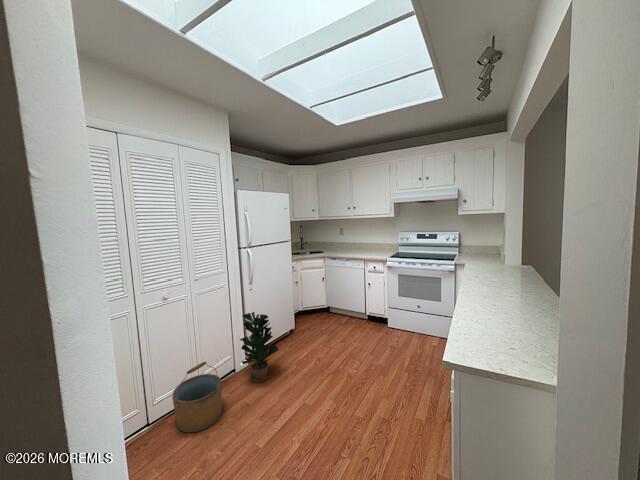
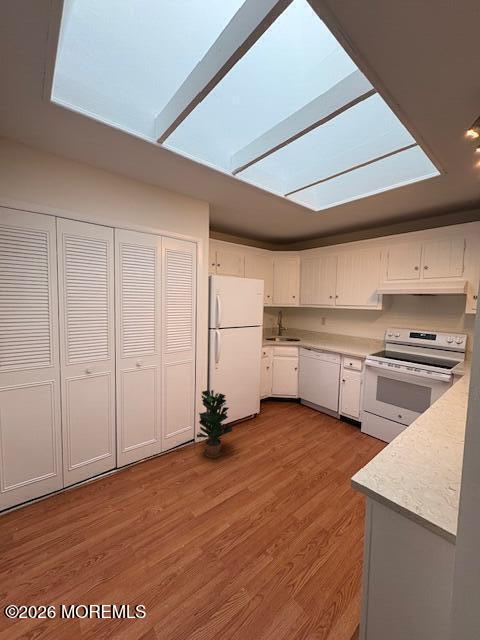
bucket: present [172,362,222,432] -> none [129,428,172,489]

